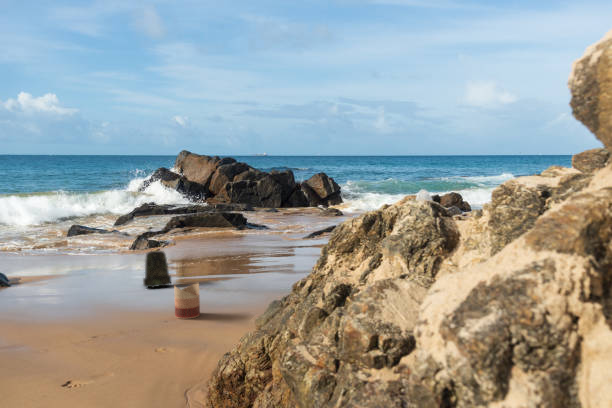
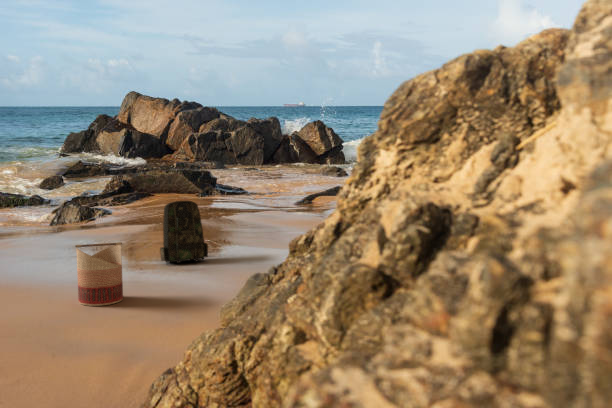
backpack: present [143,251,171,287] -> present [160,201,208,263]

